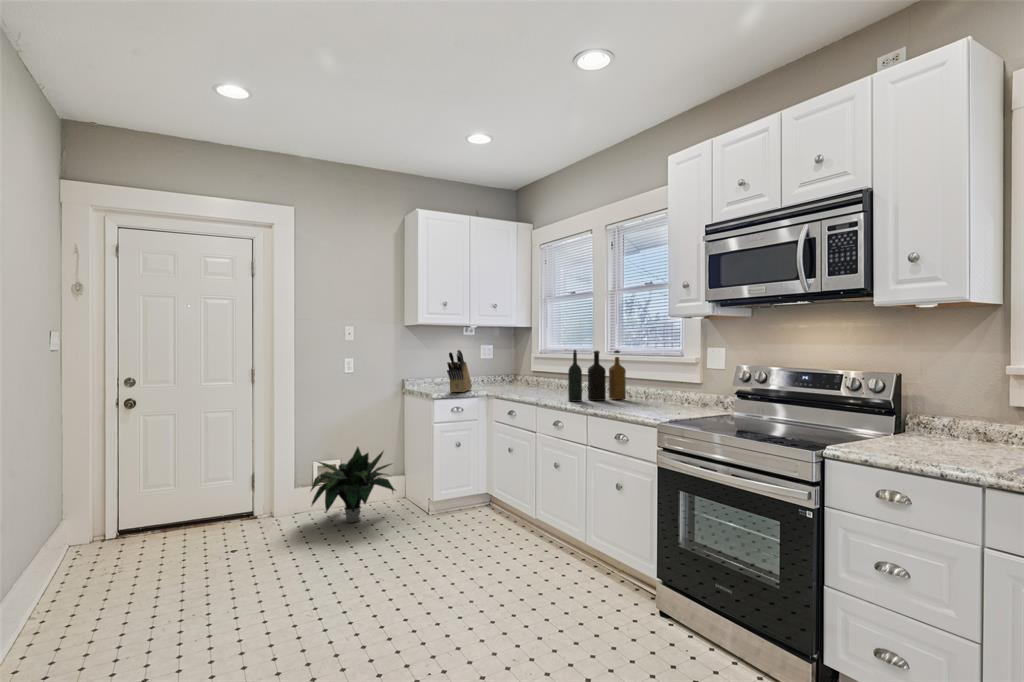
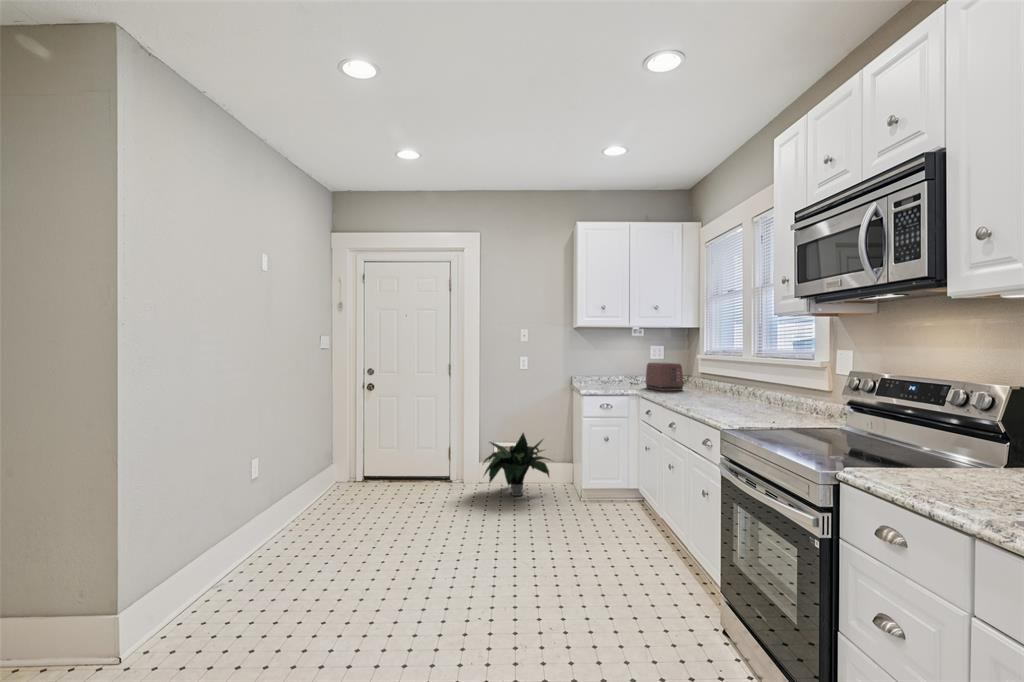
knife block: present [447,350,472,392] -> none [594,351,627,390]
bottle: present [568,350,626,402] -> none [687,351,755,405]
toaster: none [488,361,530,390] -> present [645,363,684,391]

